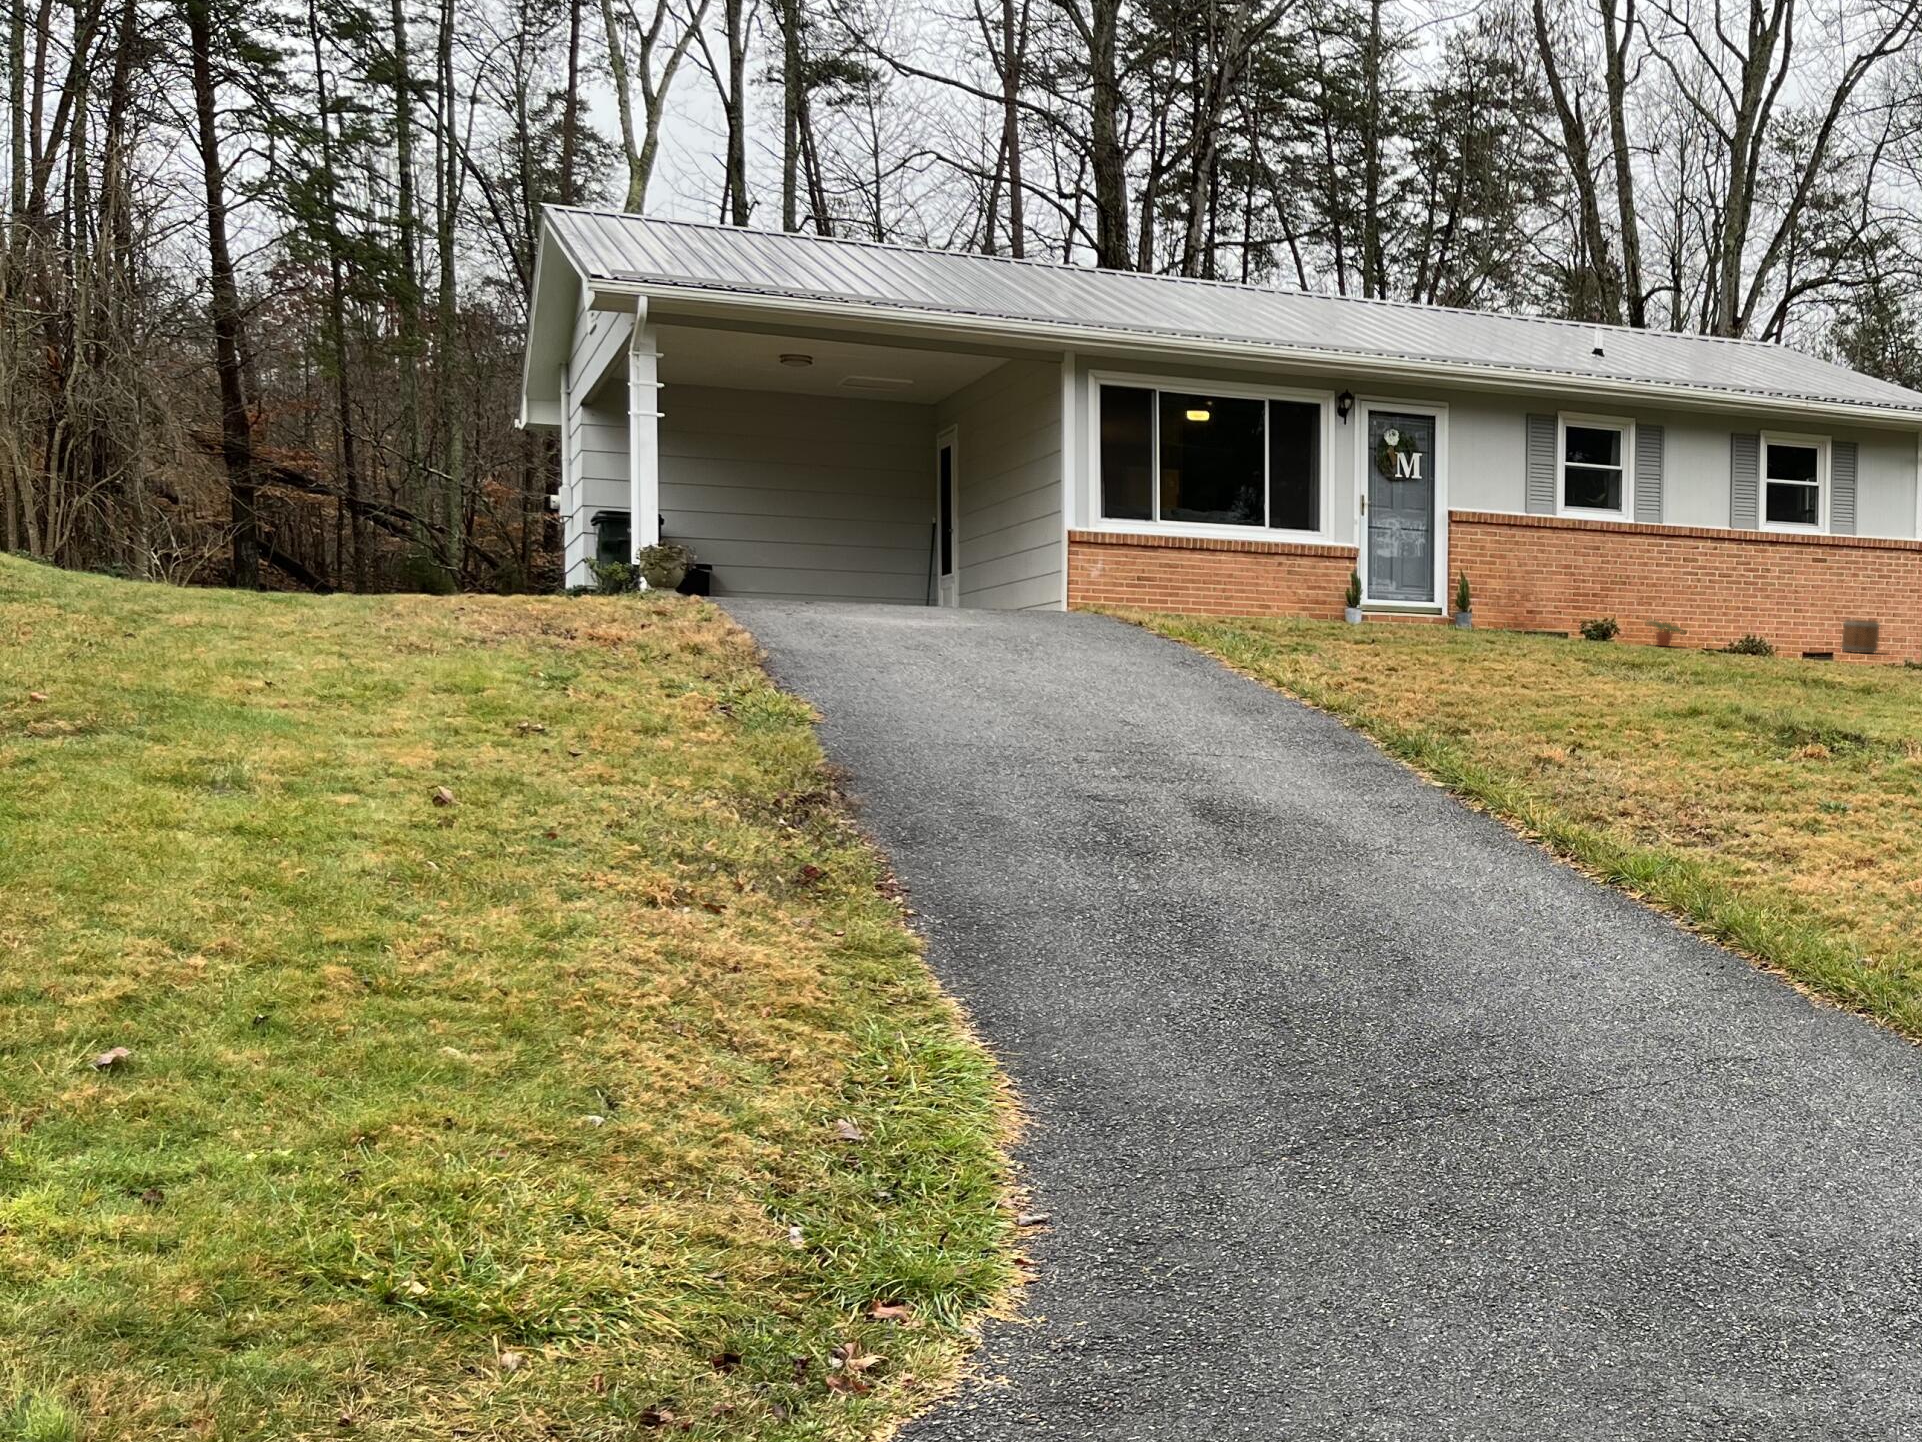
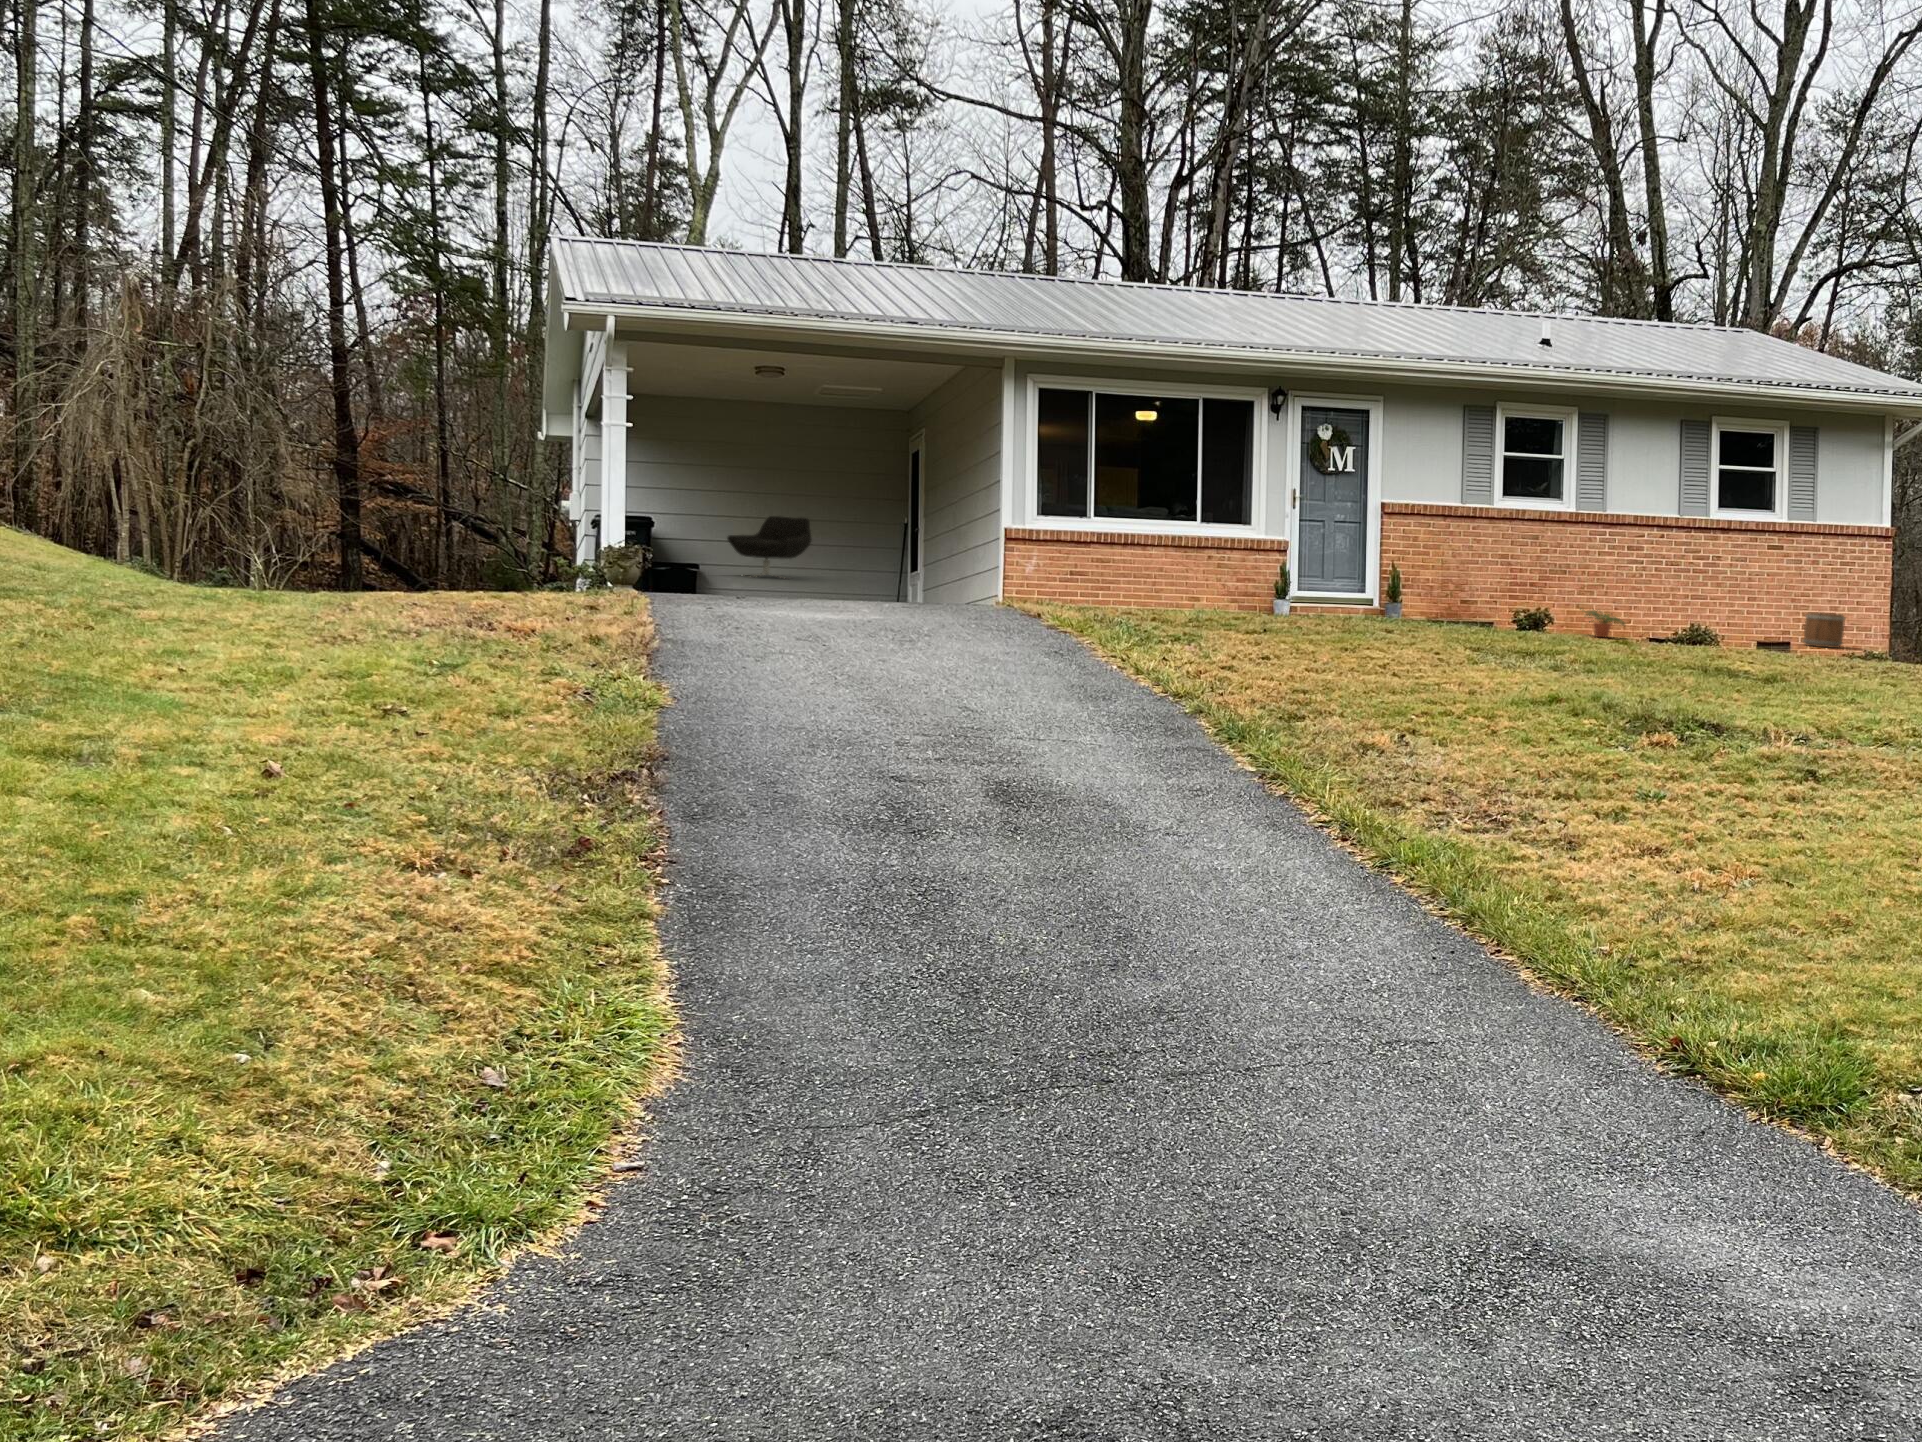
lounge chair: none [724,527,822,597] -> present [727,516,812,578]

